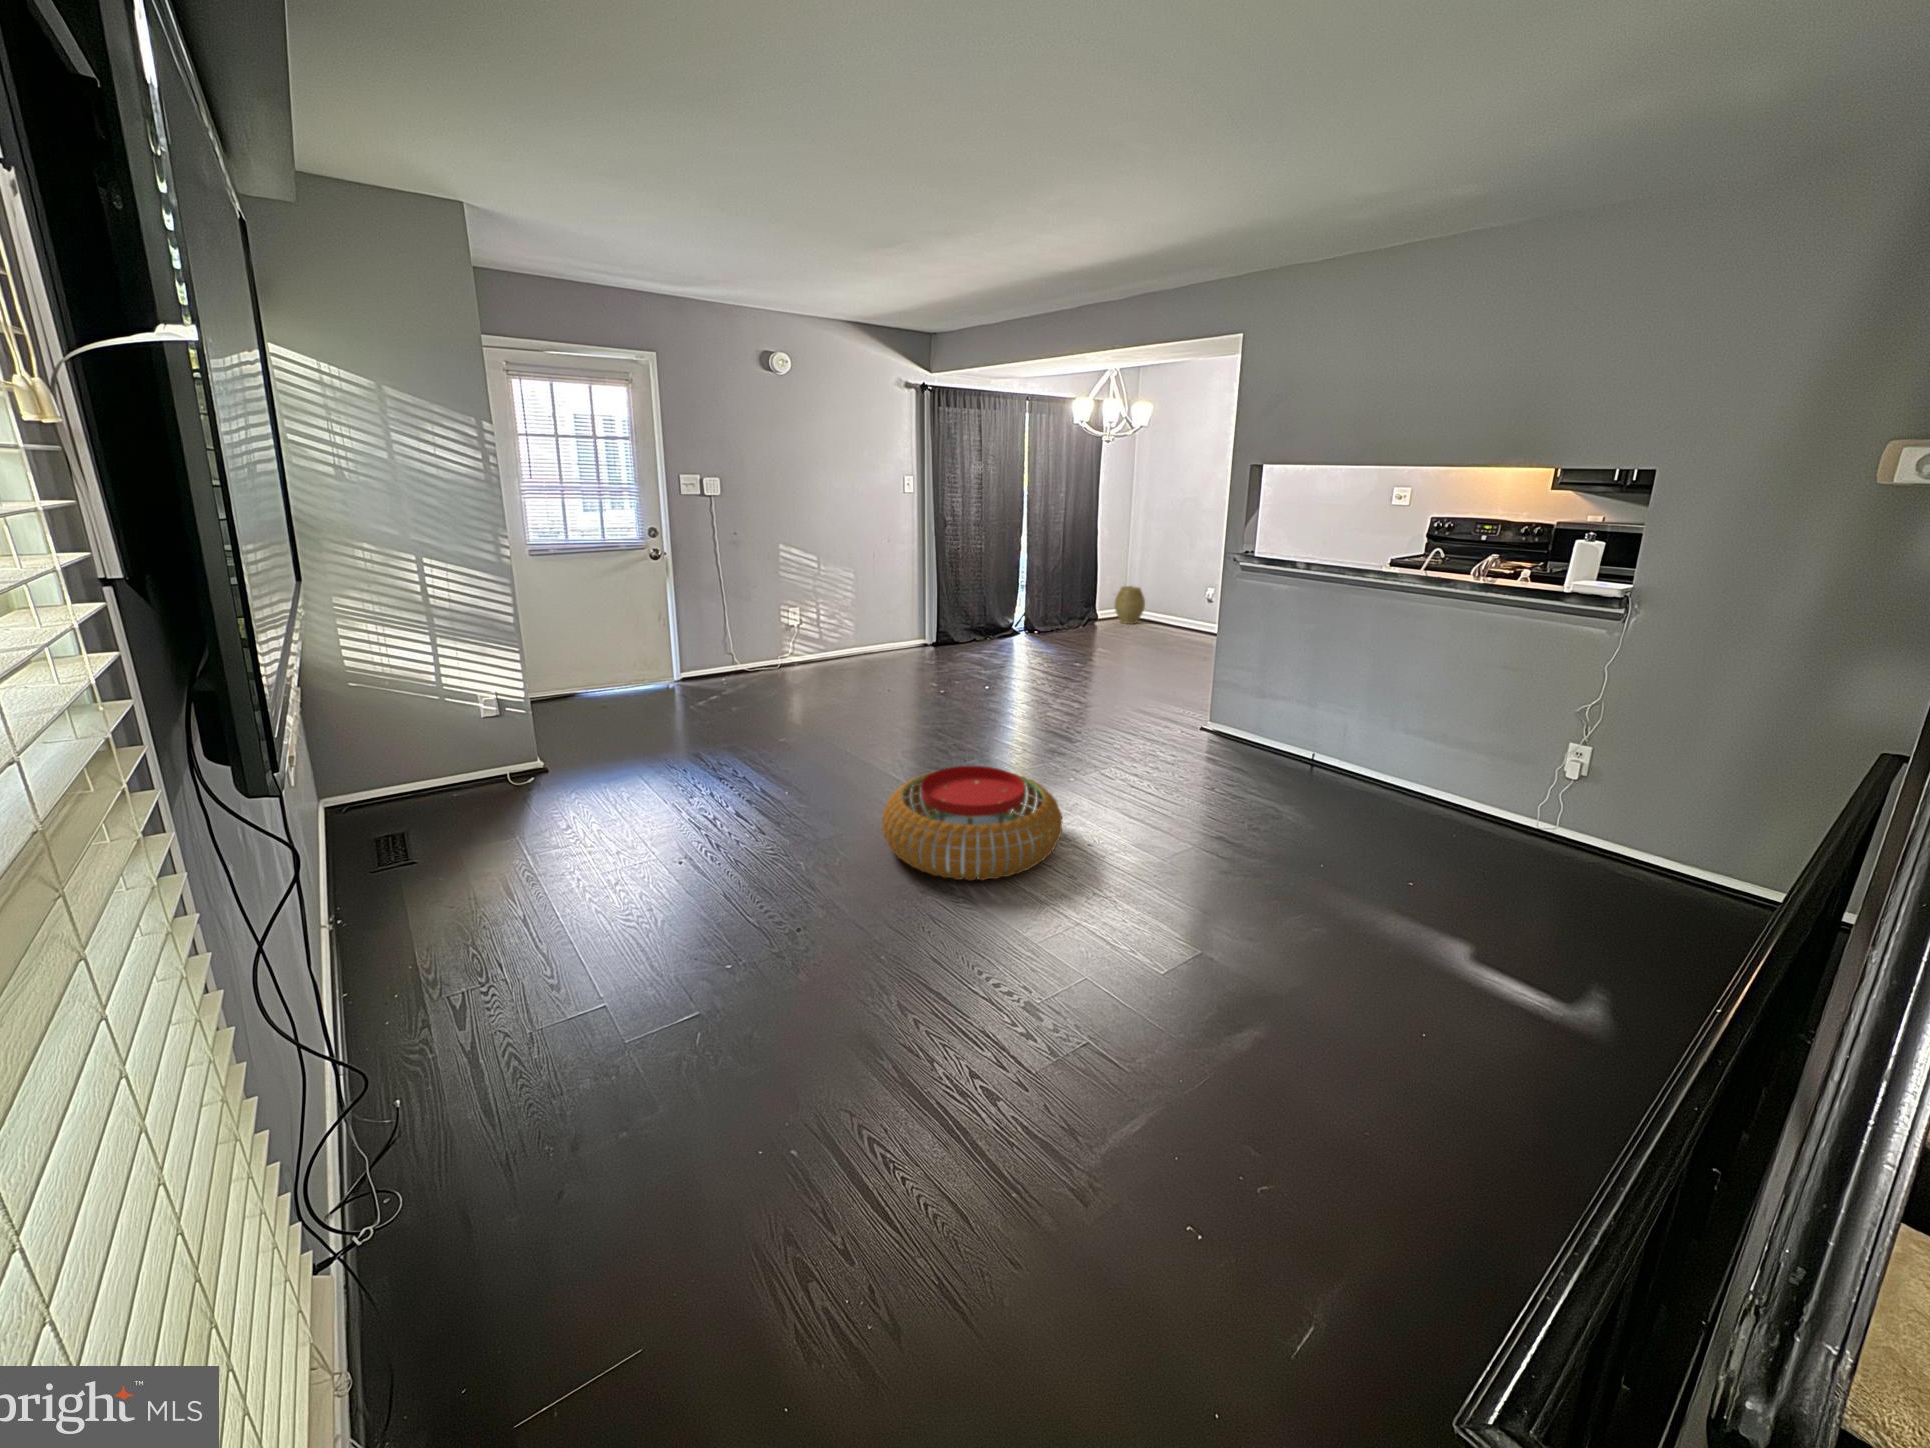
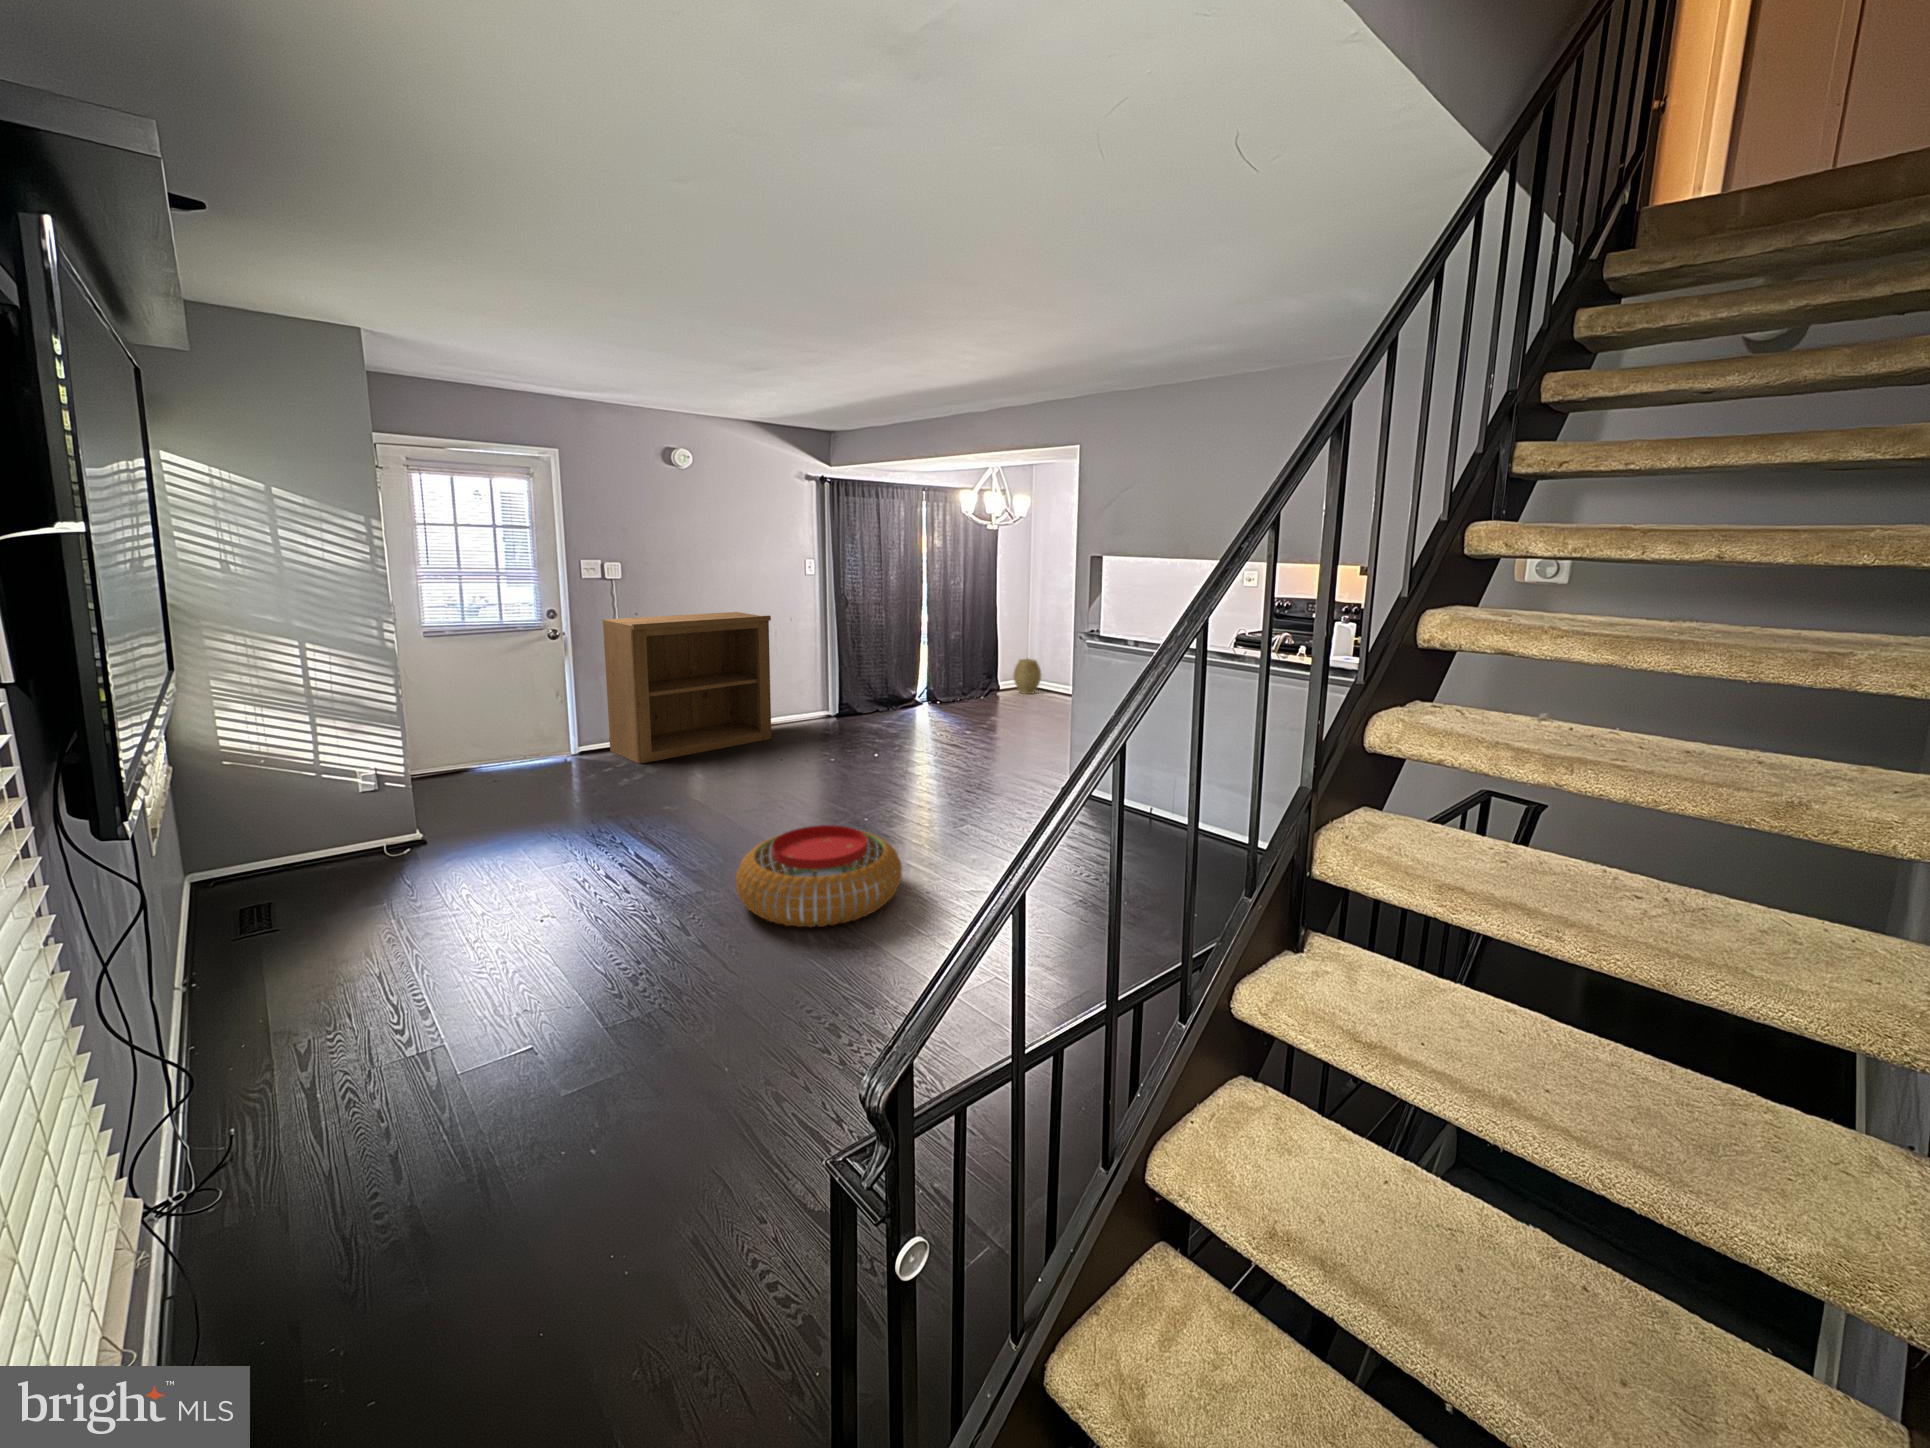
bookshelf: none [703,532,874,692] -> present [603,612,771,764]

